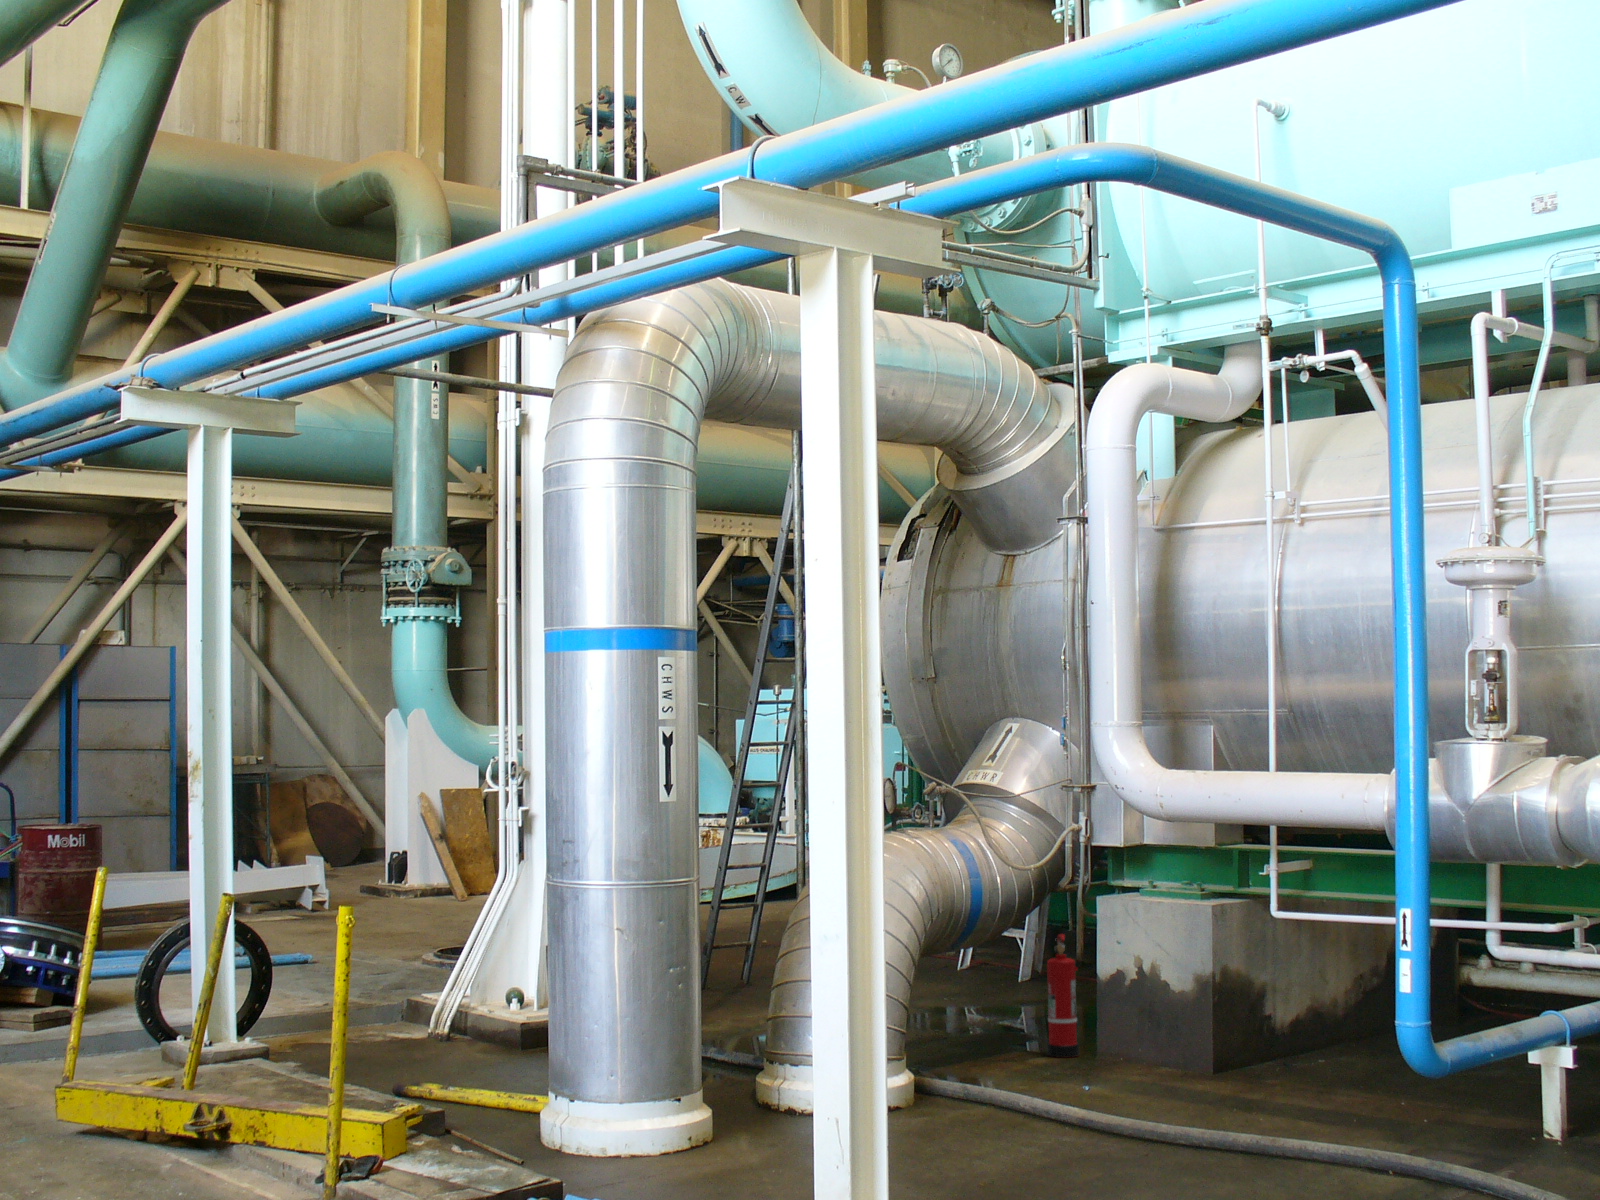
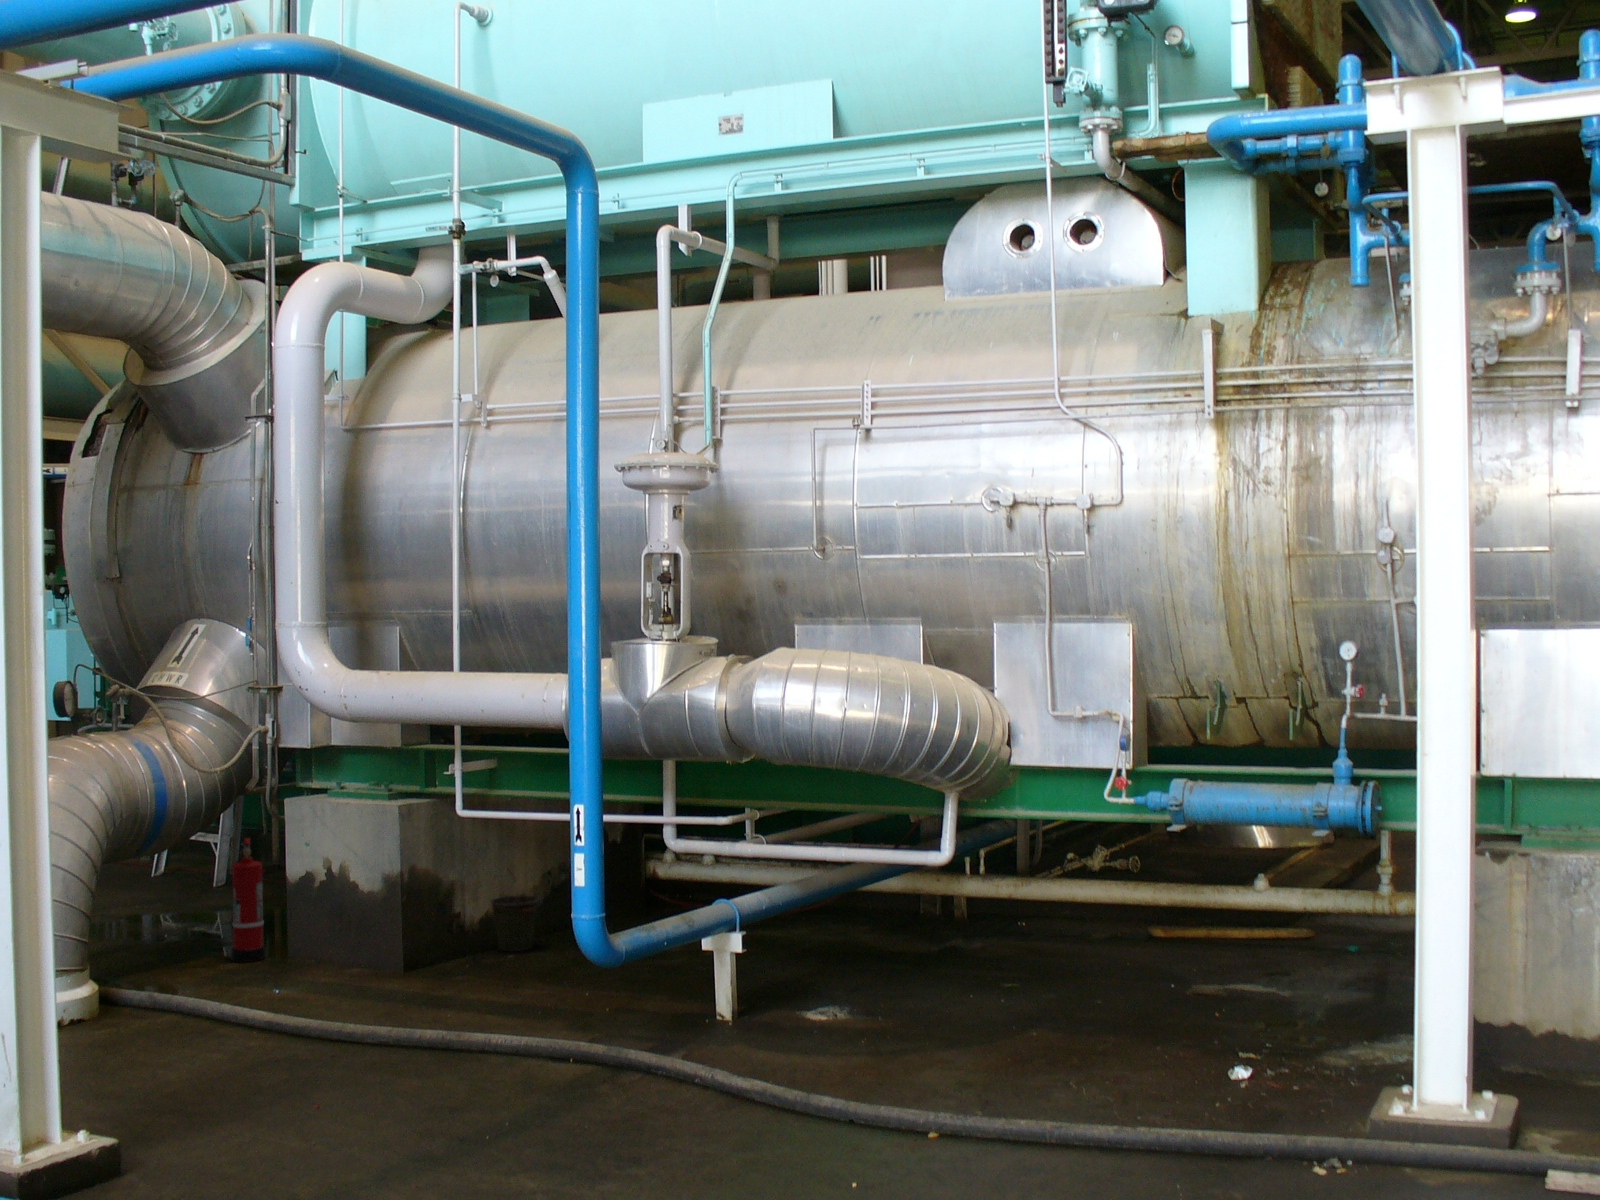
bucket: none [1304,1008,1359,1066] -> present [490,894,541,951]

